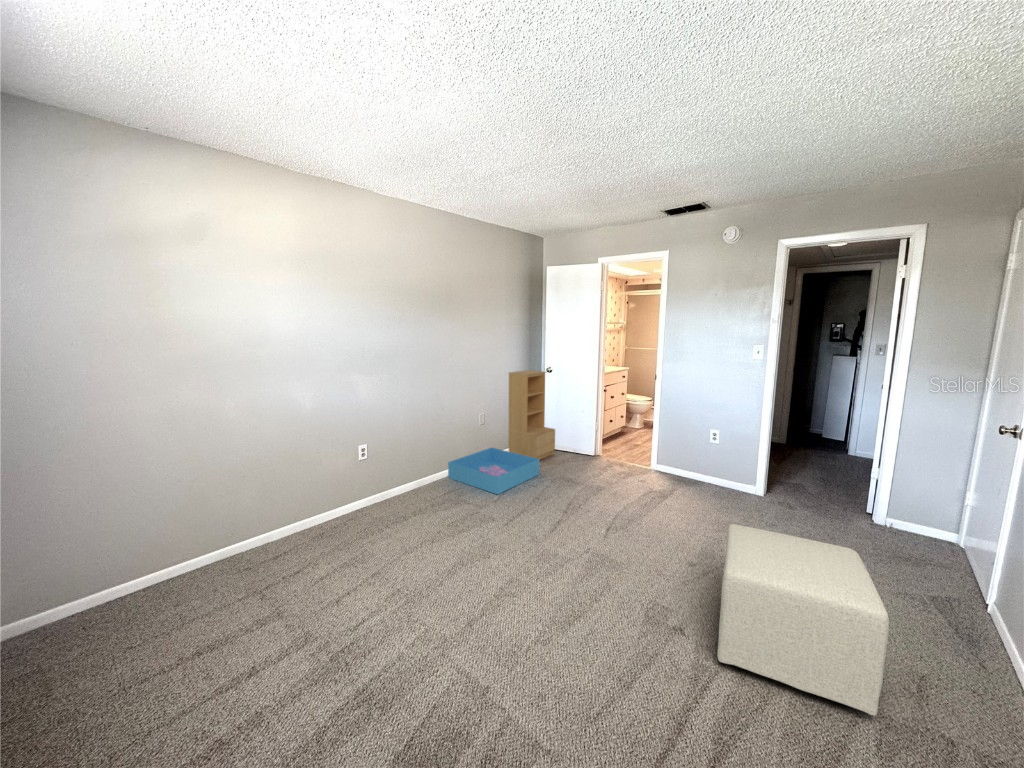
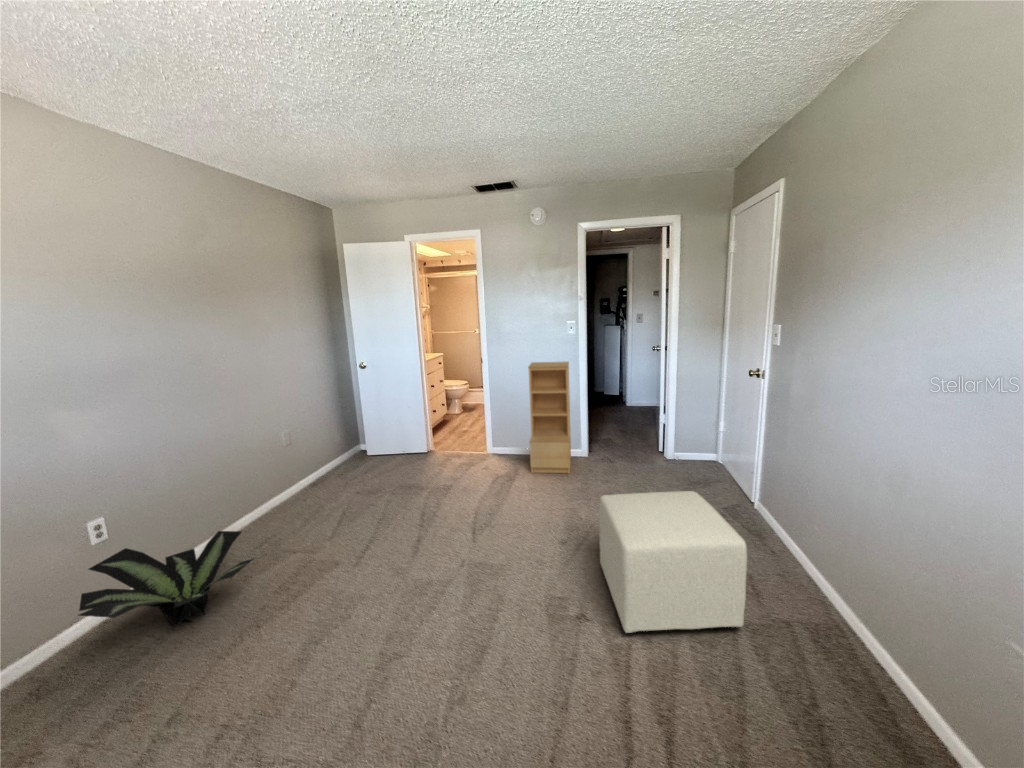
bookshelf: present [508,370,555,459] -> present [528,361,571,474]
storage bin: present [448,447,539,494] -> none [247,471,373,529]
potted plant: none [342,468,439,527] -> present [78,531,253,627]

